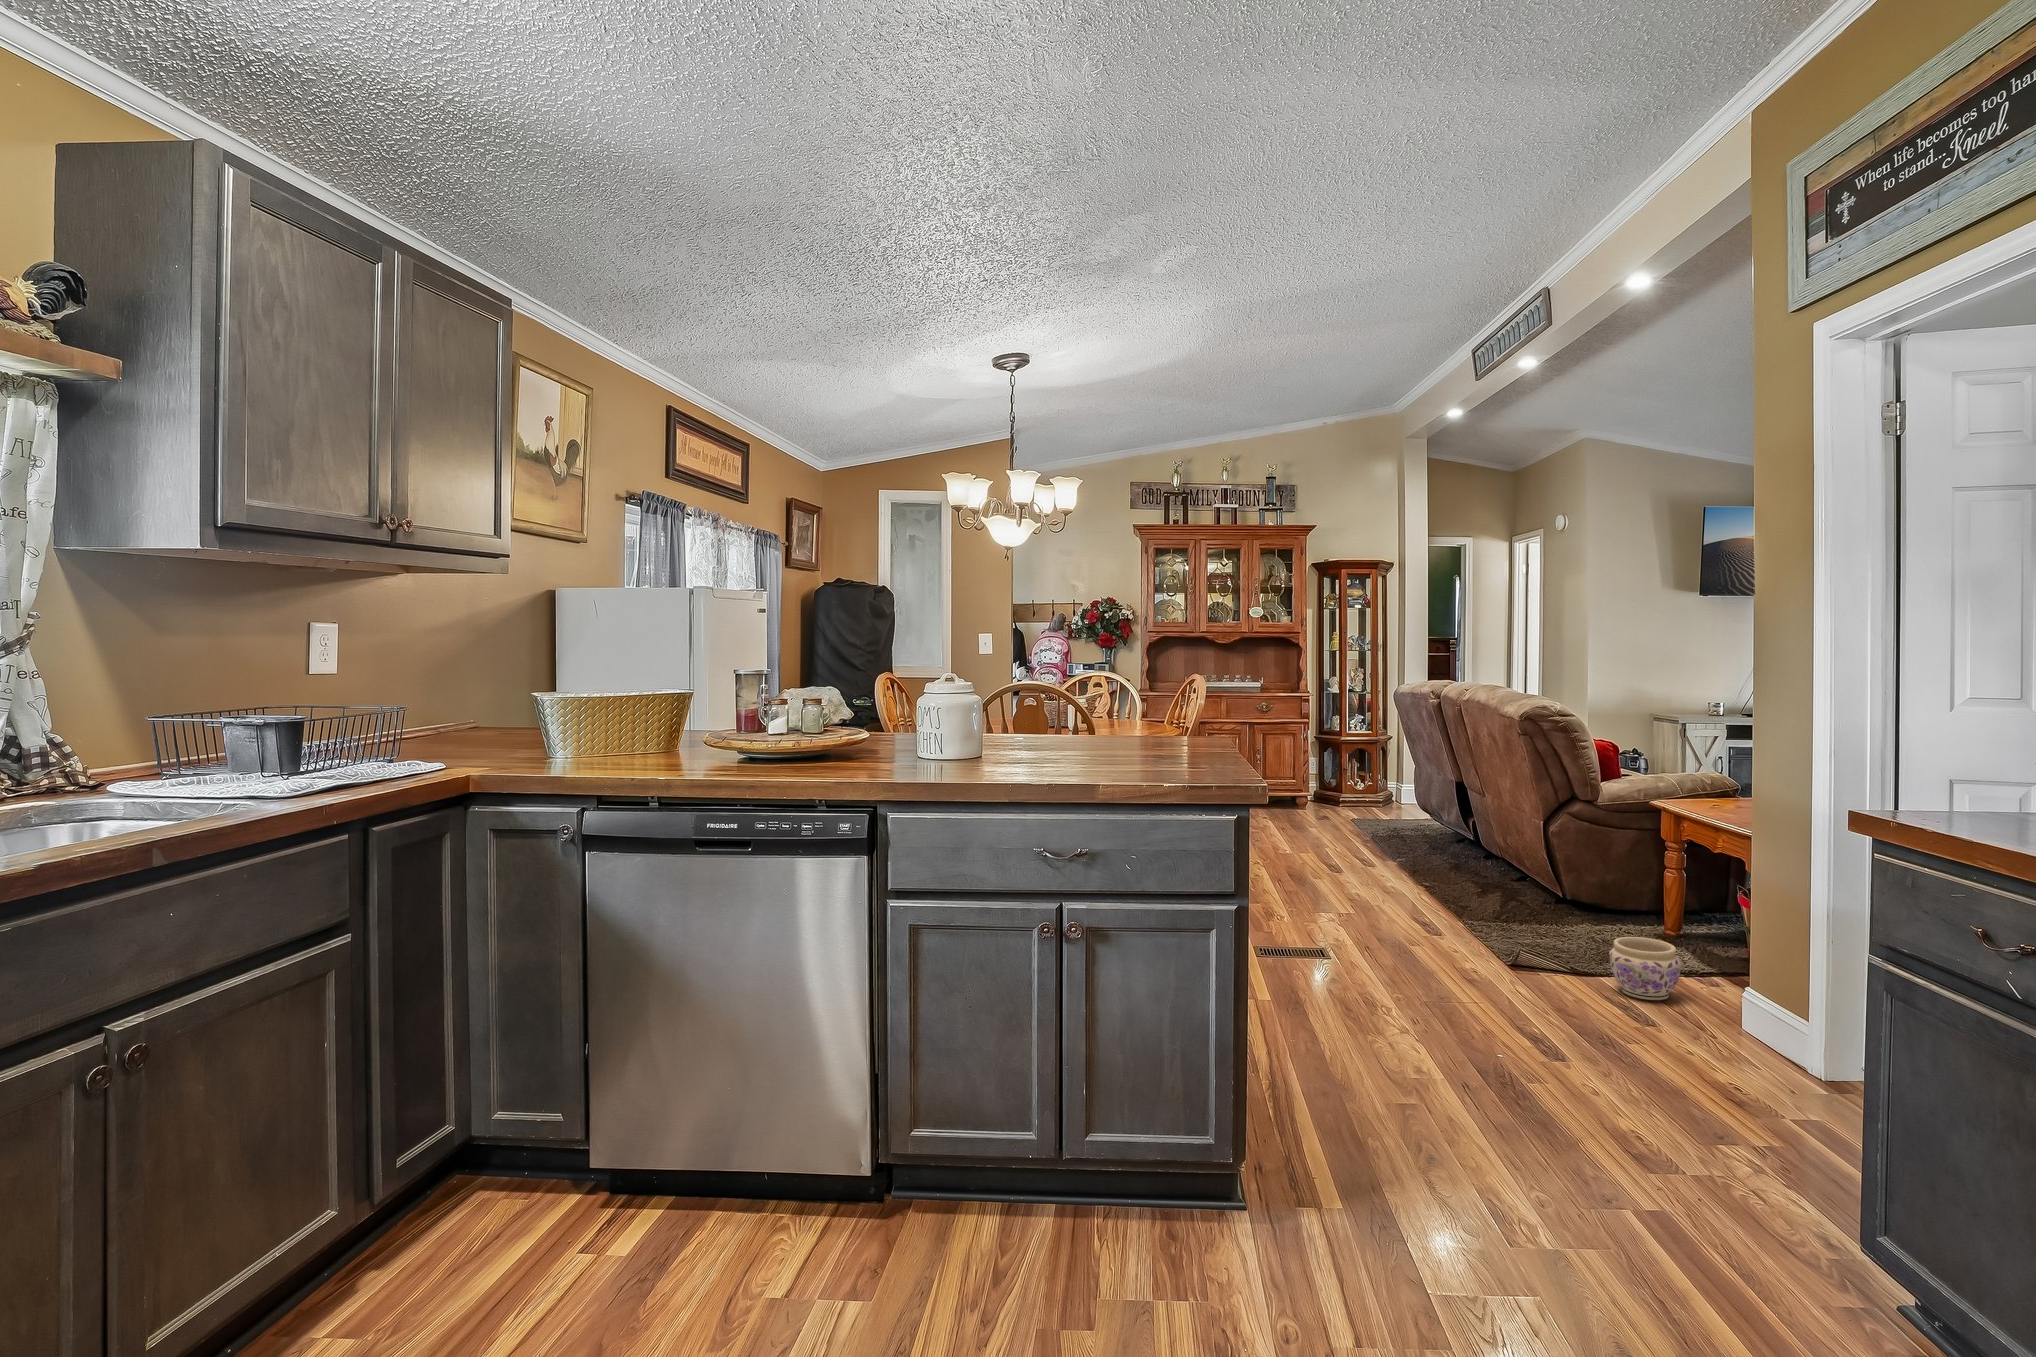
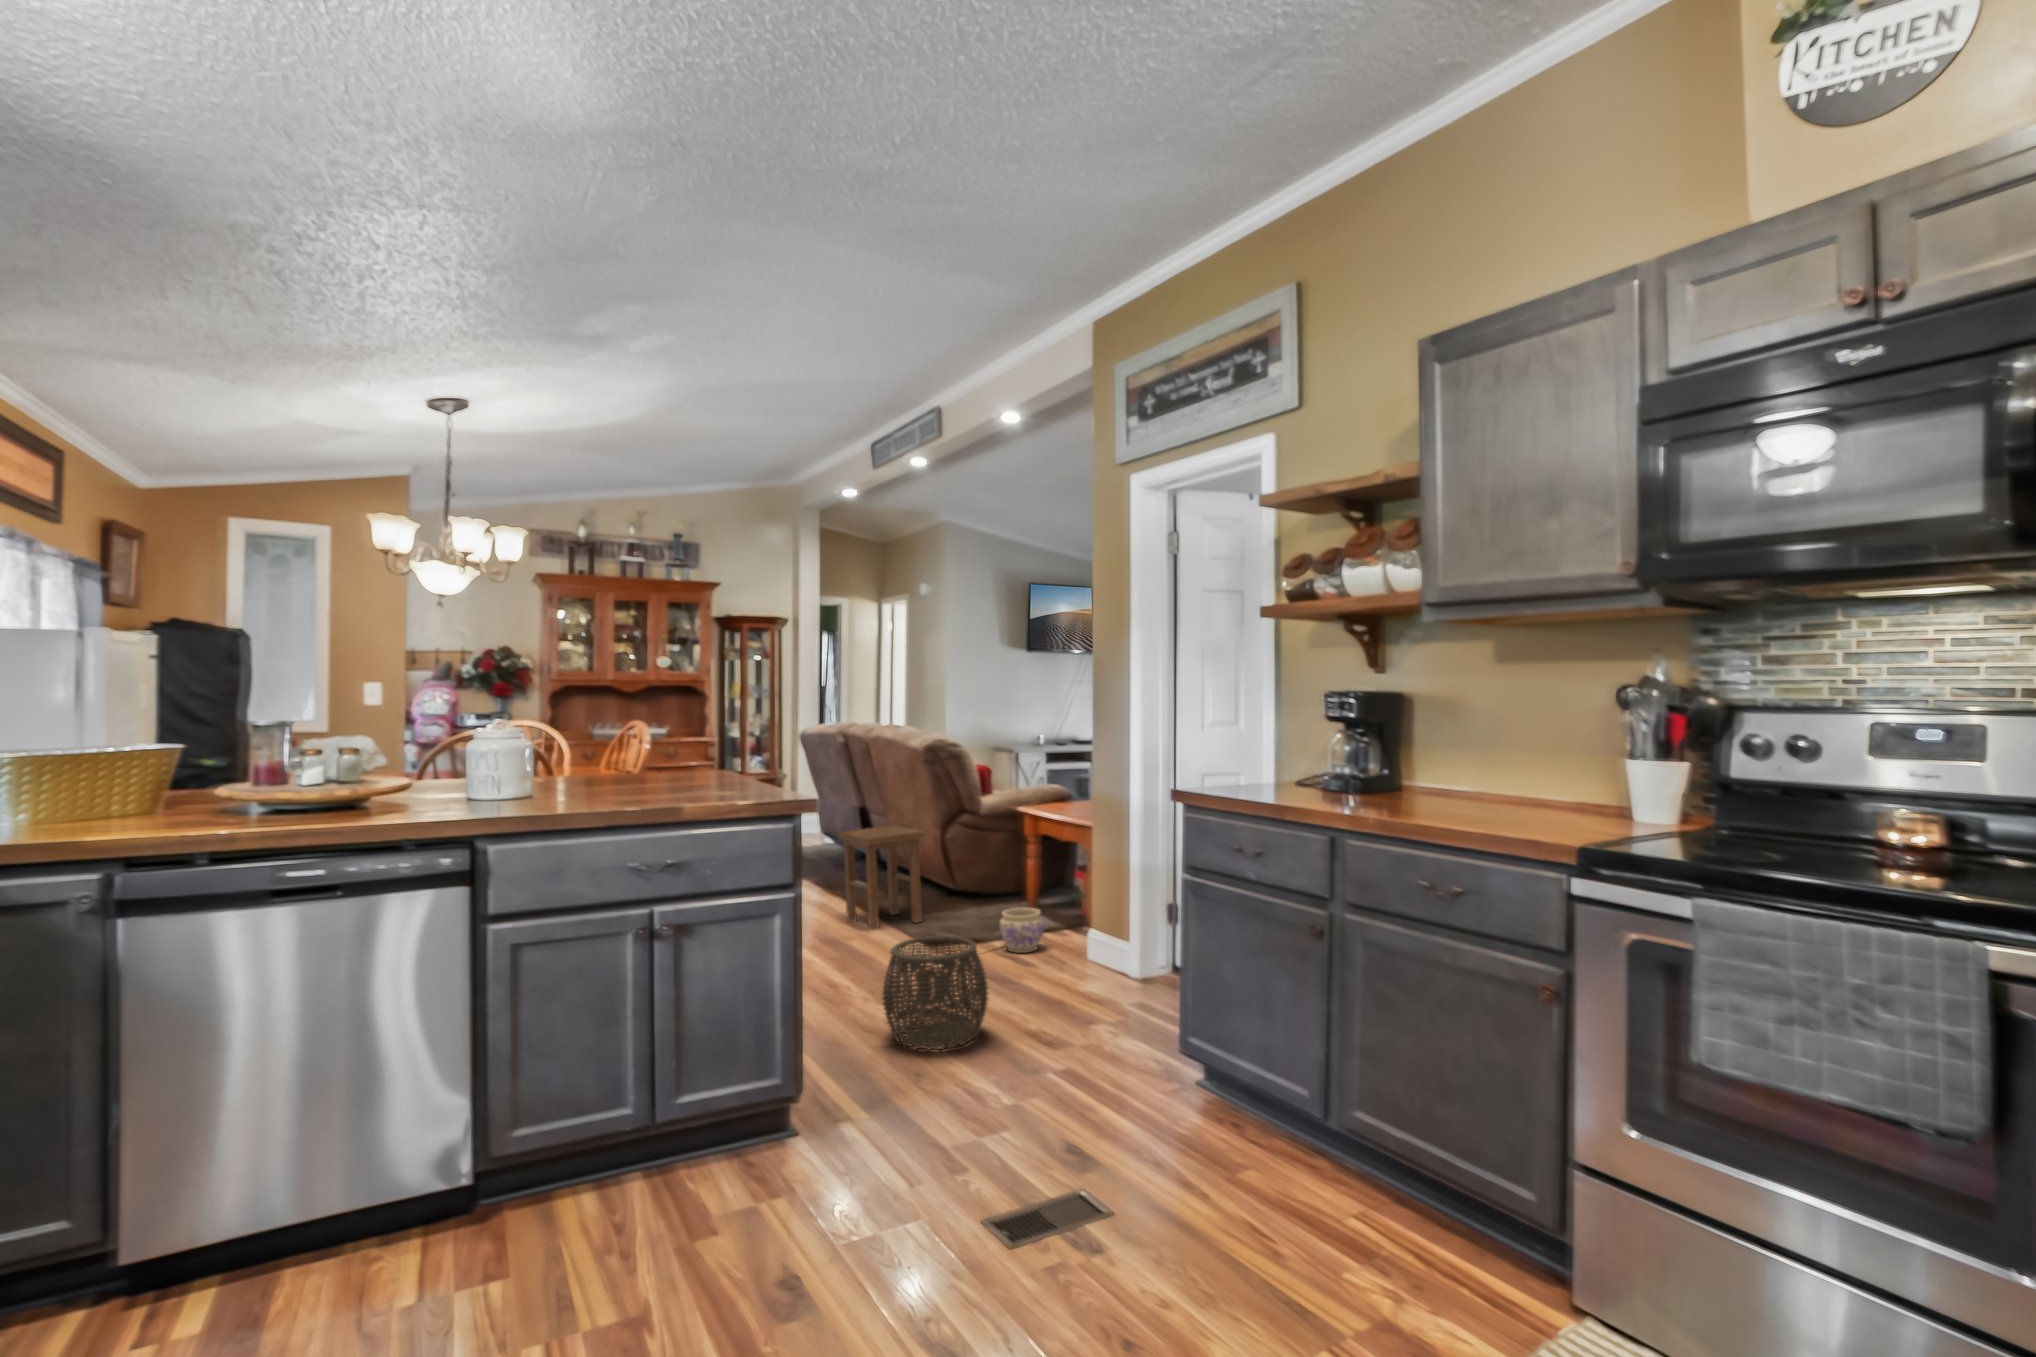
stool: none [1404,805,1514,929] -> present [838,825,924,931]
woven basket: none [1398,970,1554,1131] -> present [883,936,988,1050]

